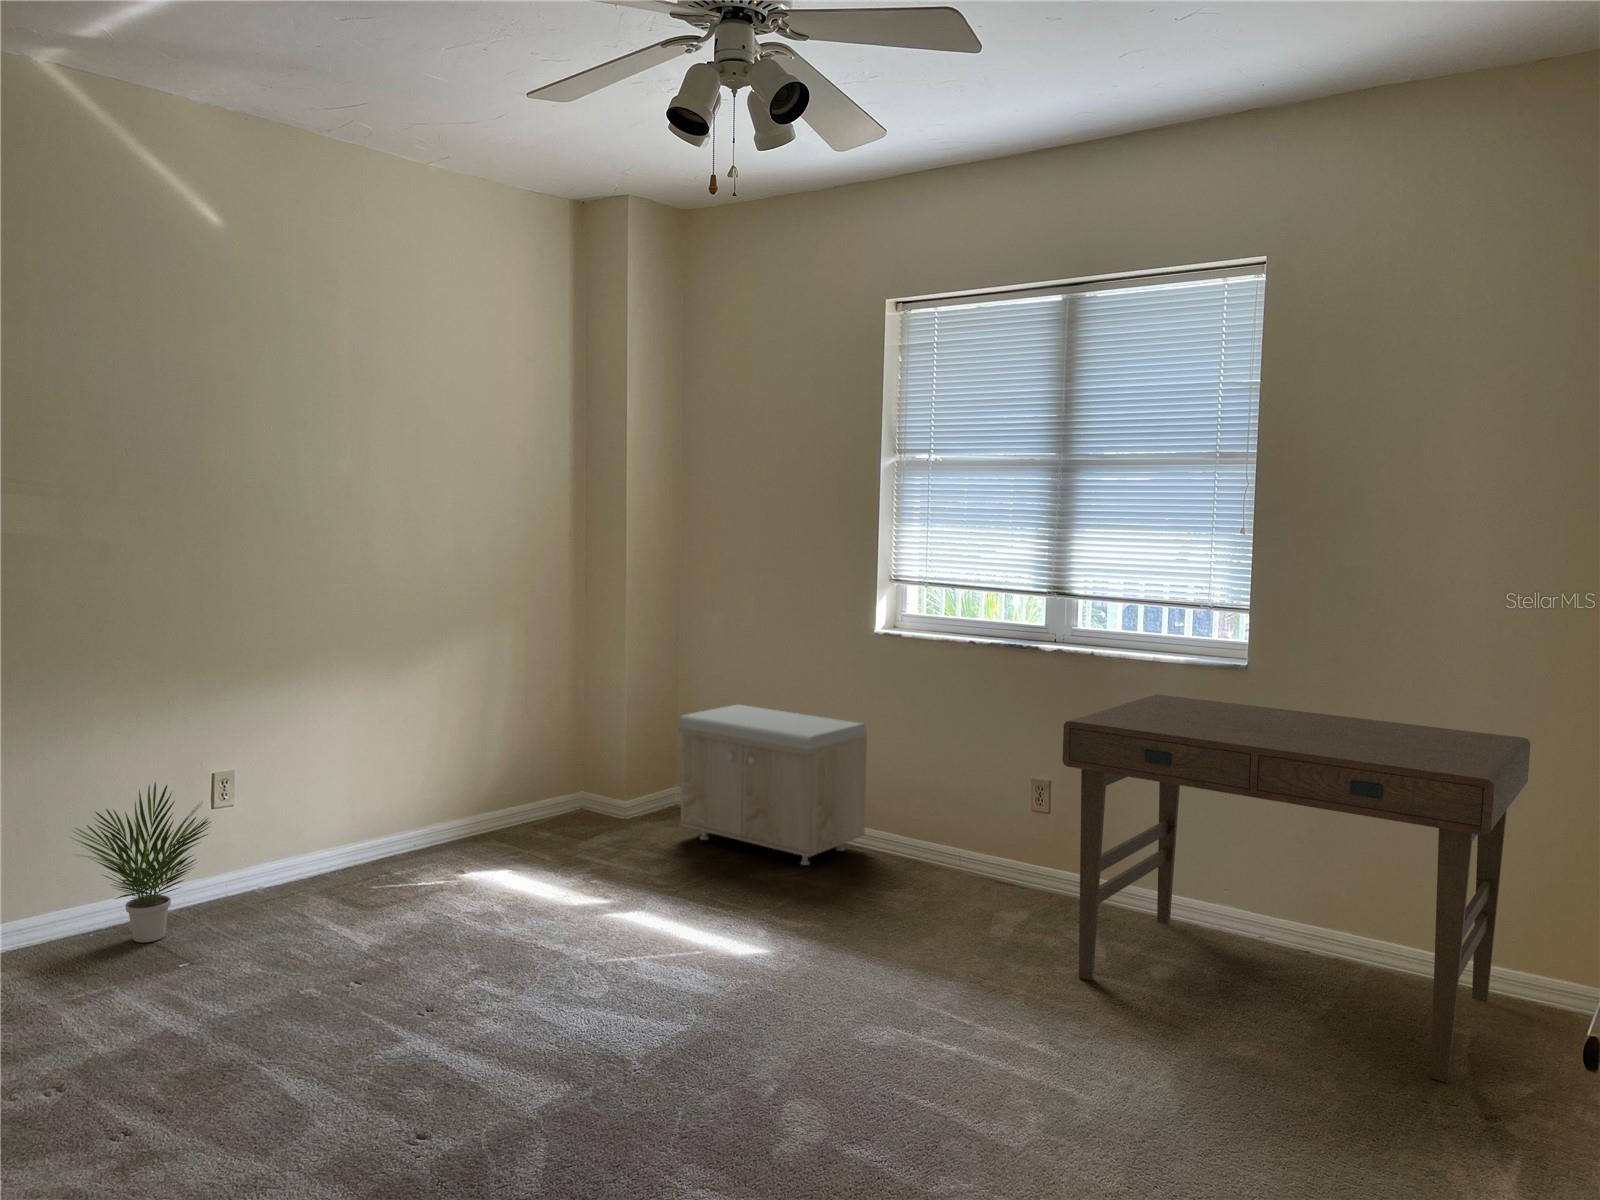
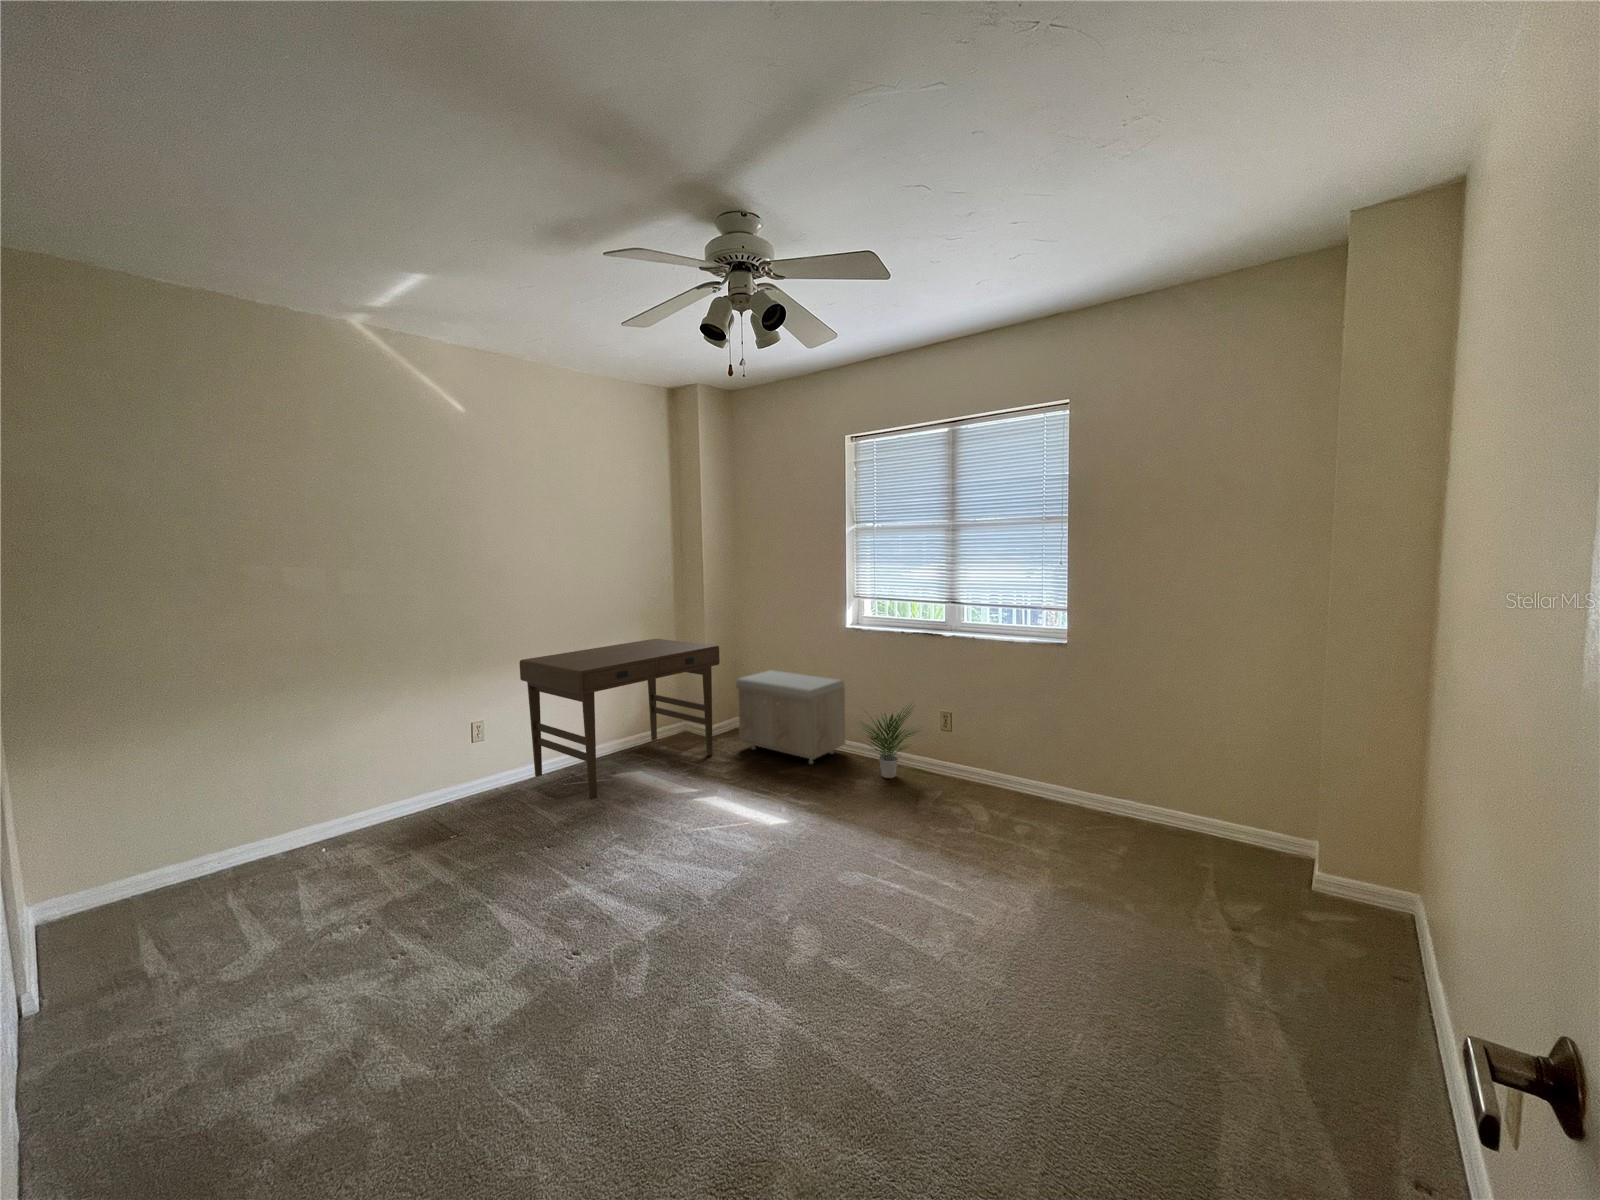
desk: present [1062,694,1530,1083] -> present [519,639,720,799]
potted plant: present [72,783,210,943] -> present [860,704,921,778]

